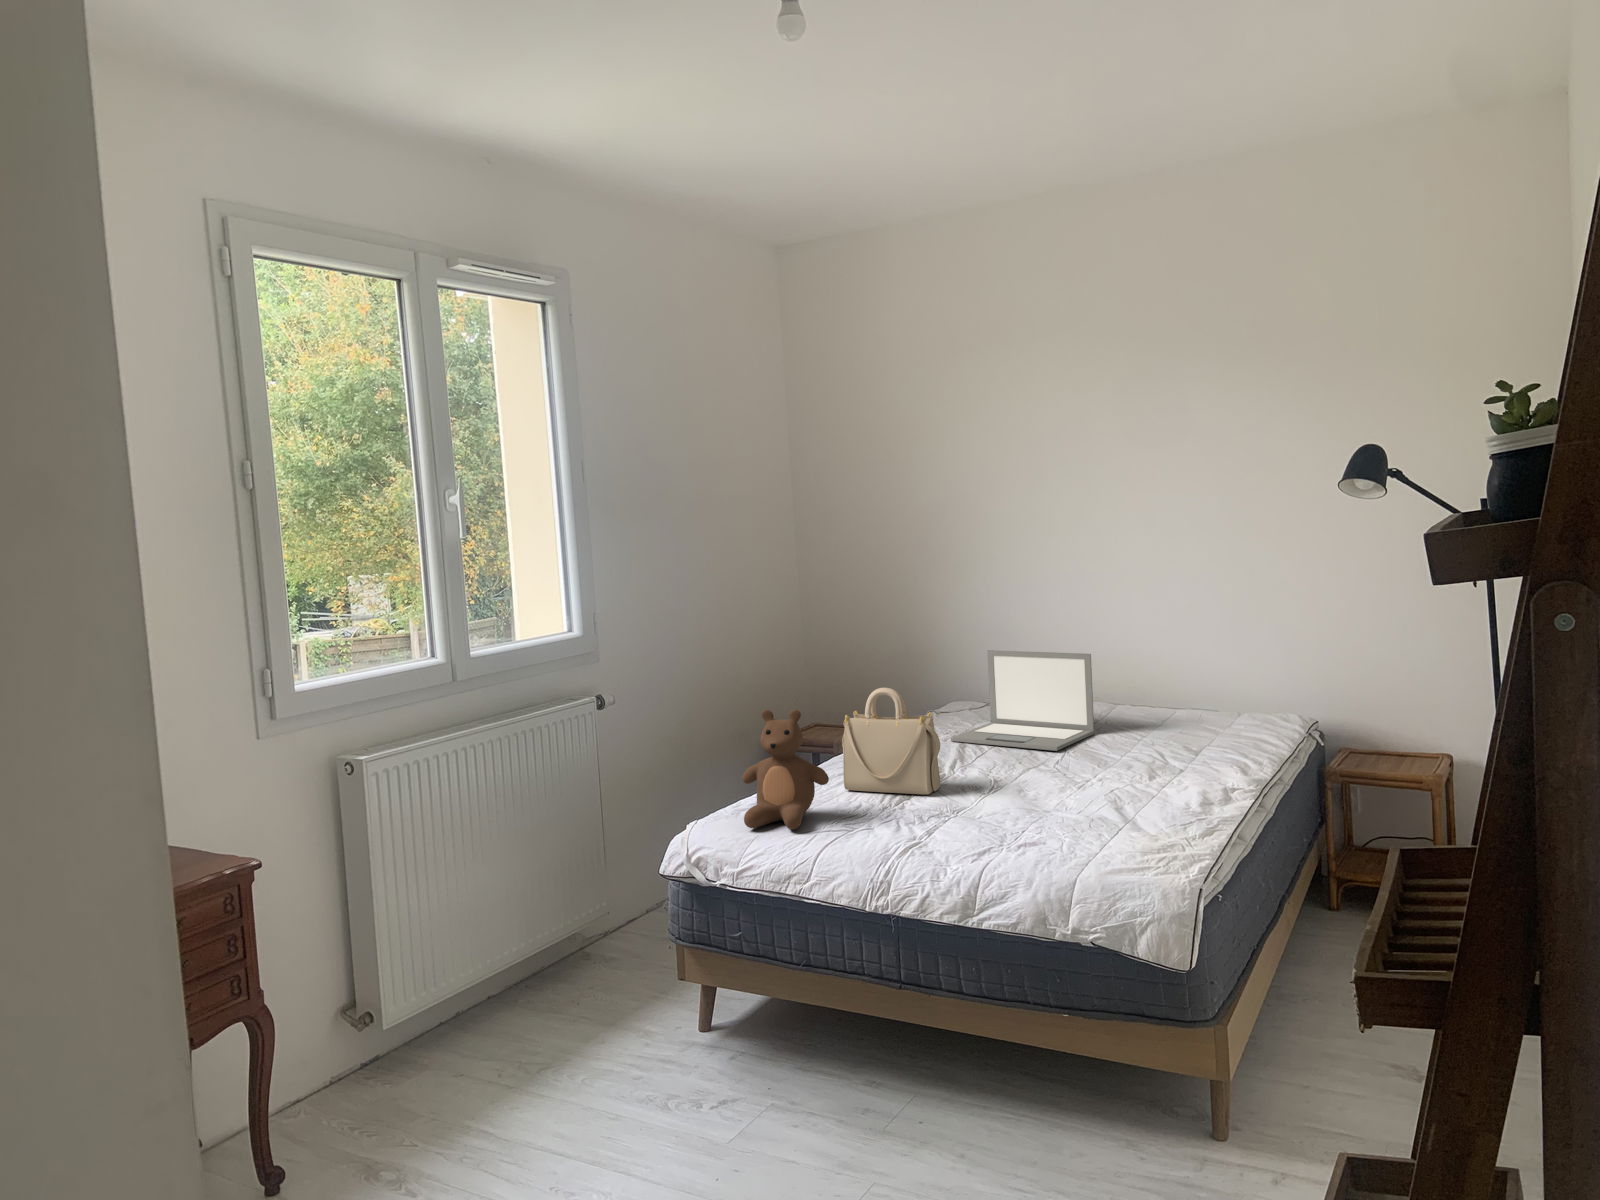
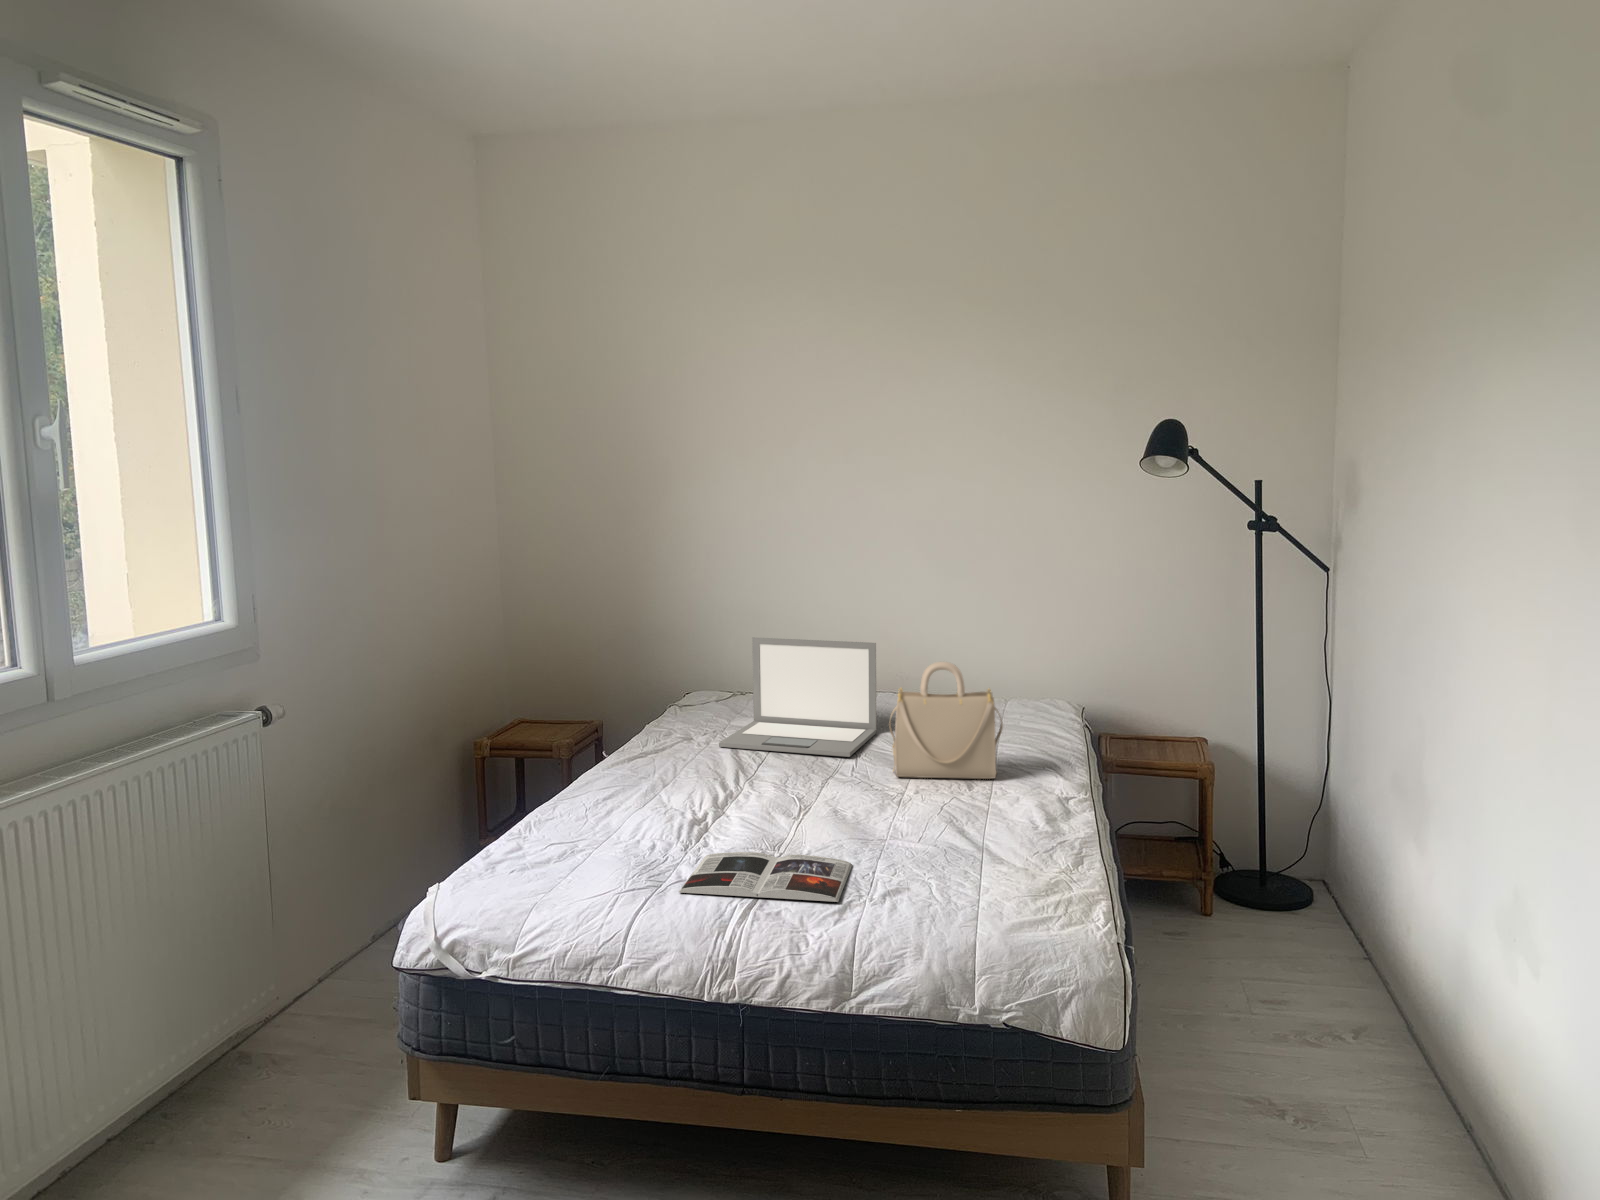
handbag: present [842,688,940,794] -> present [889,662,1003,779]
teddy bear: present [742,710,829,829] -> none [500,729,621,891]
magazine: none [864,812,1010,847] -> present [679,852,852,902]

